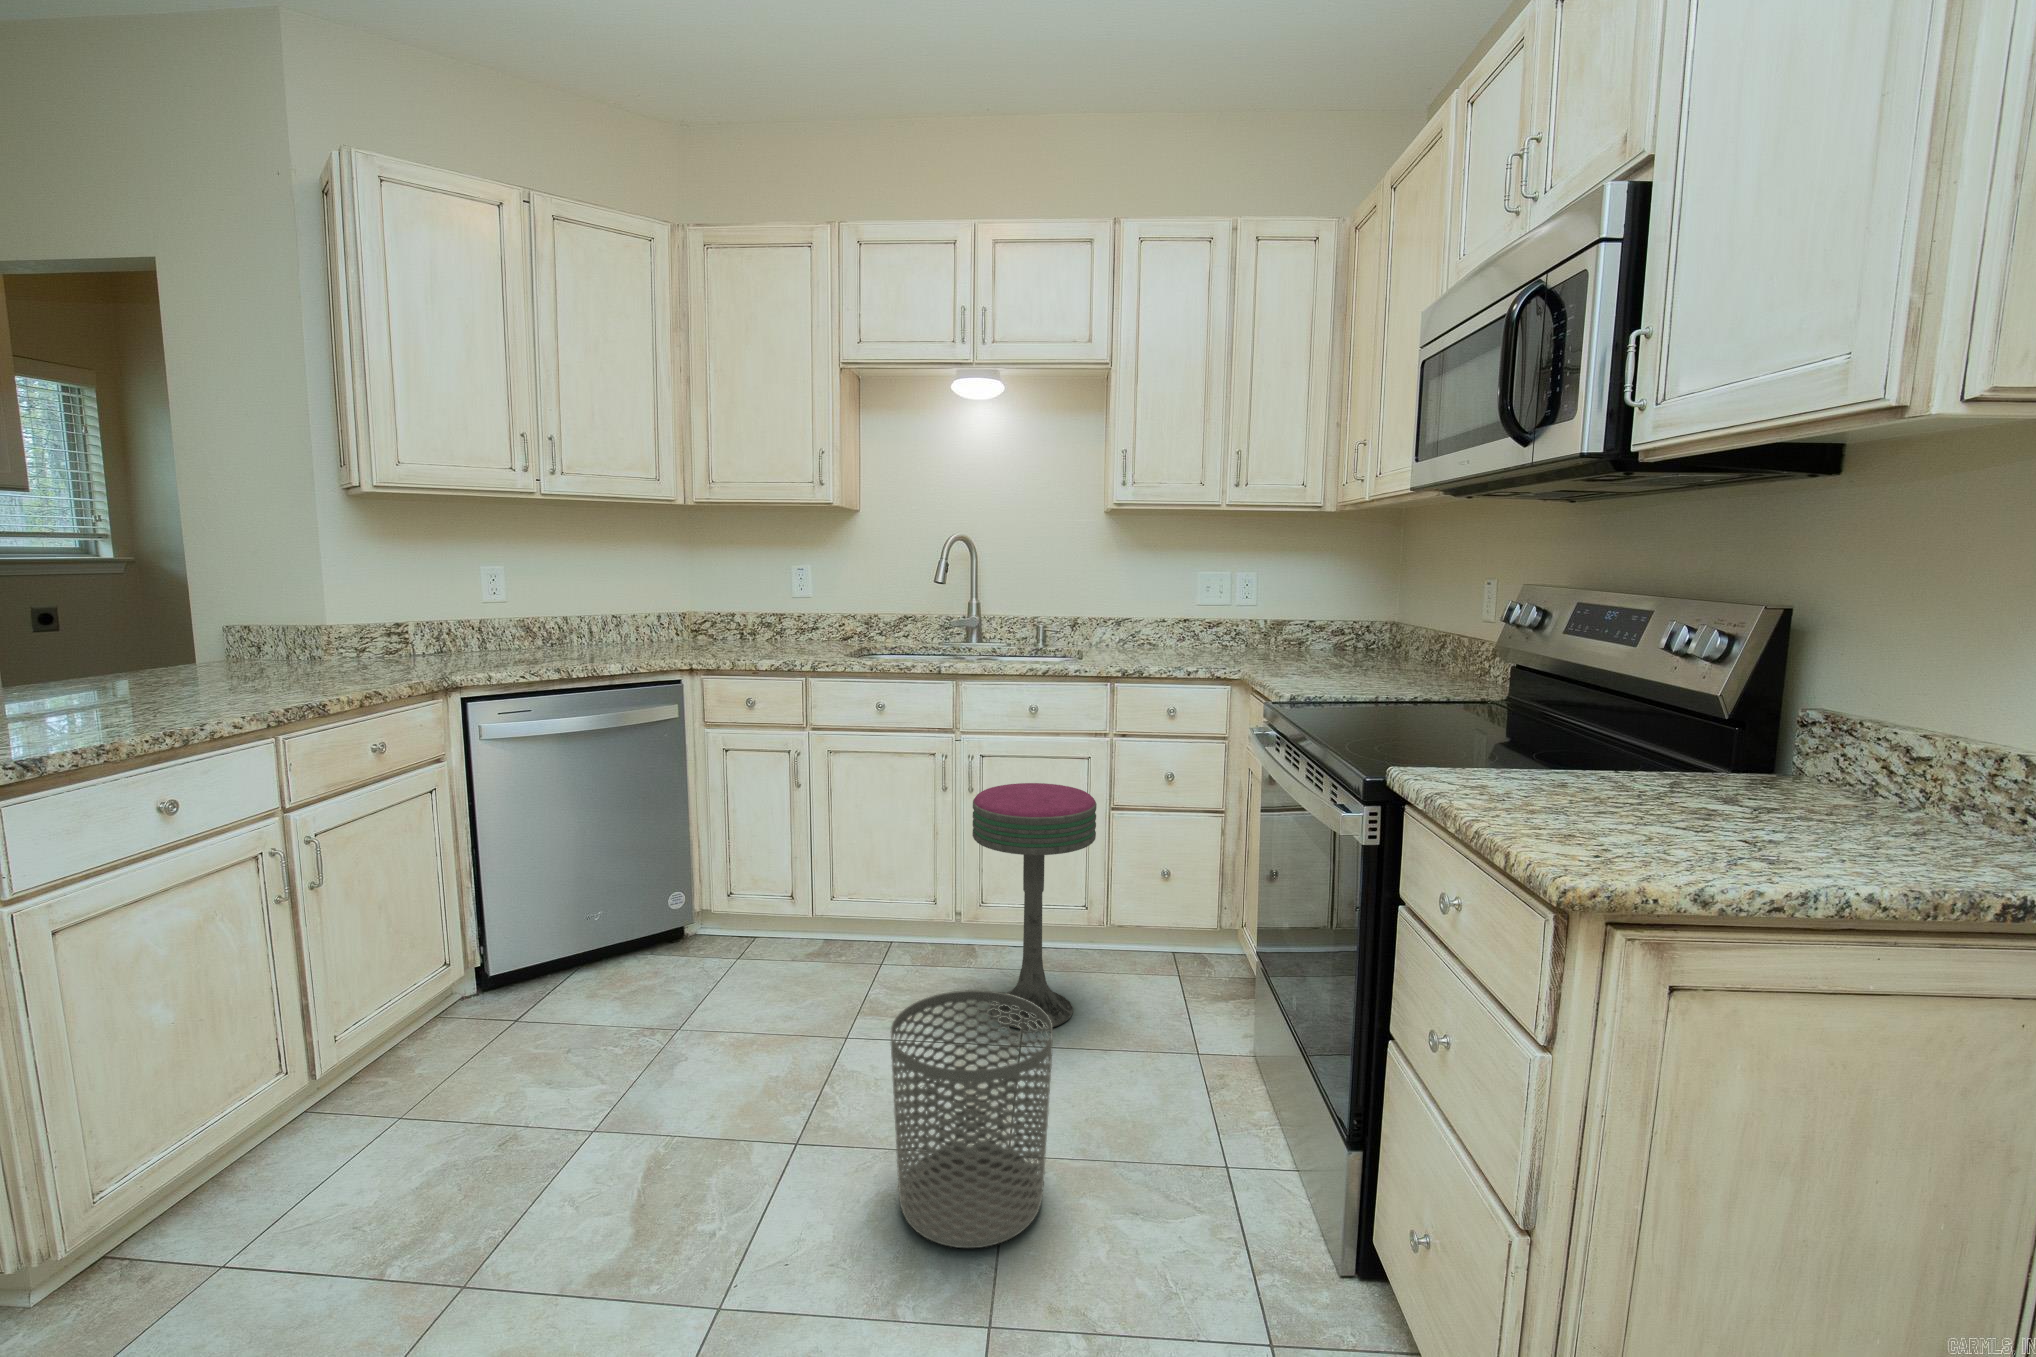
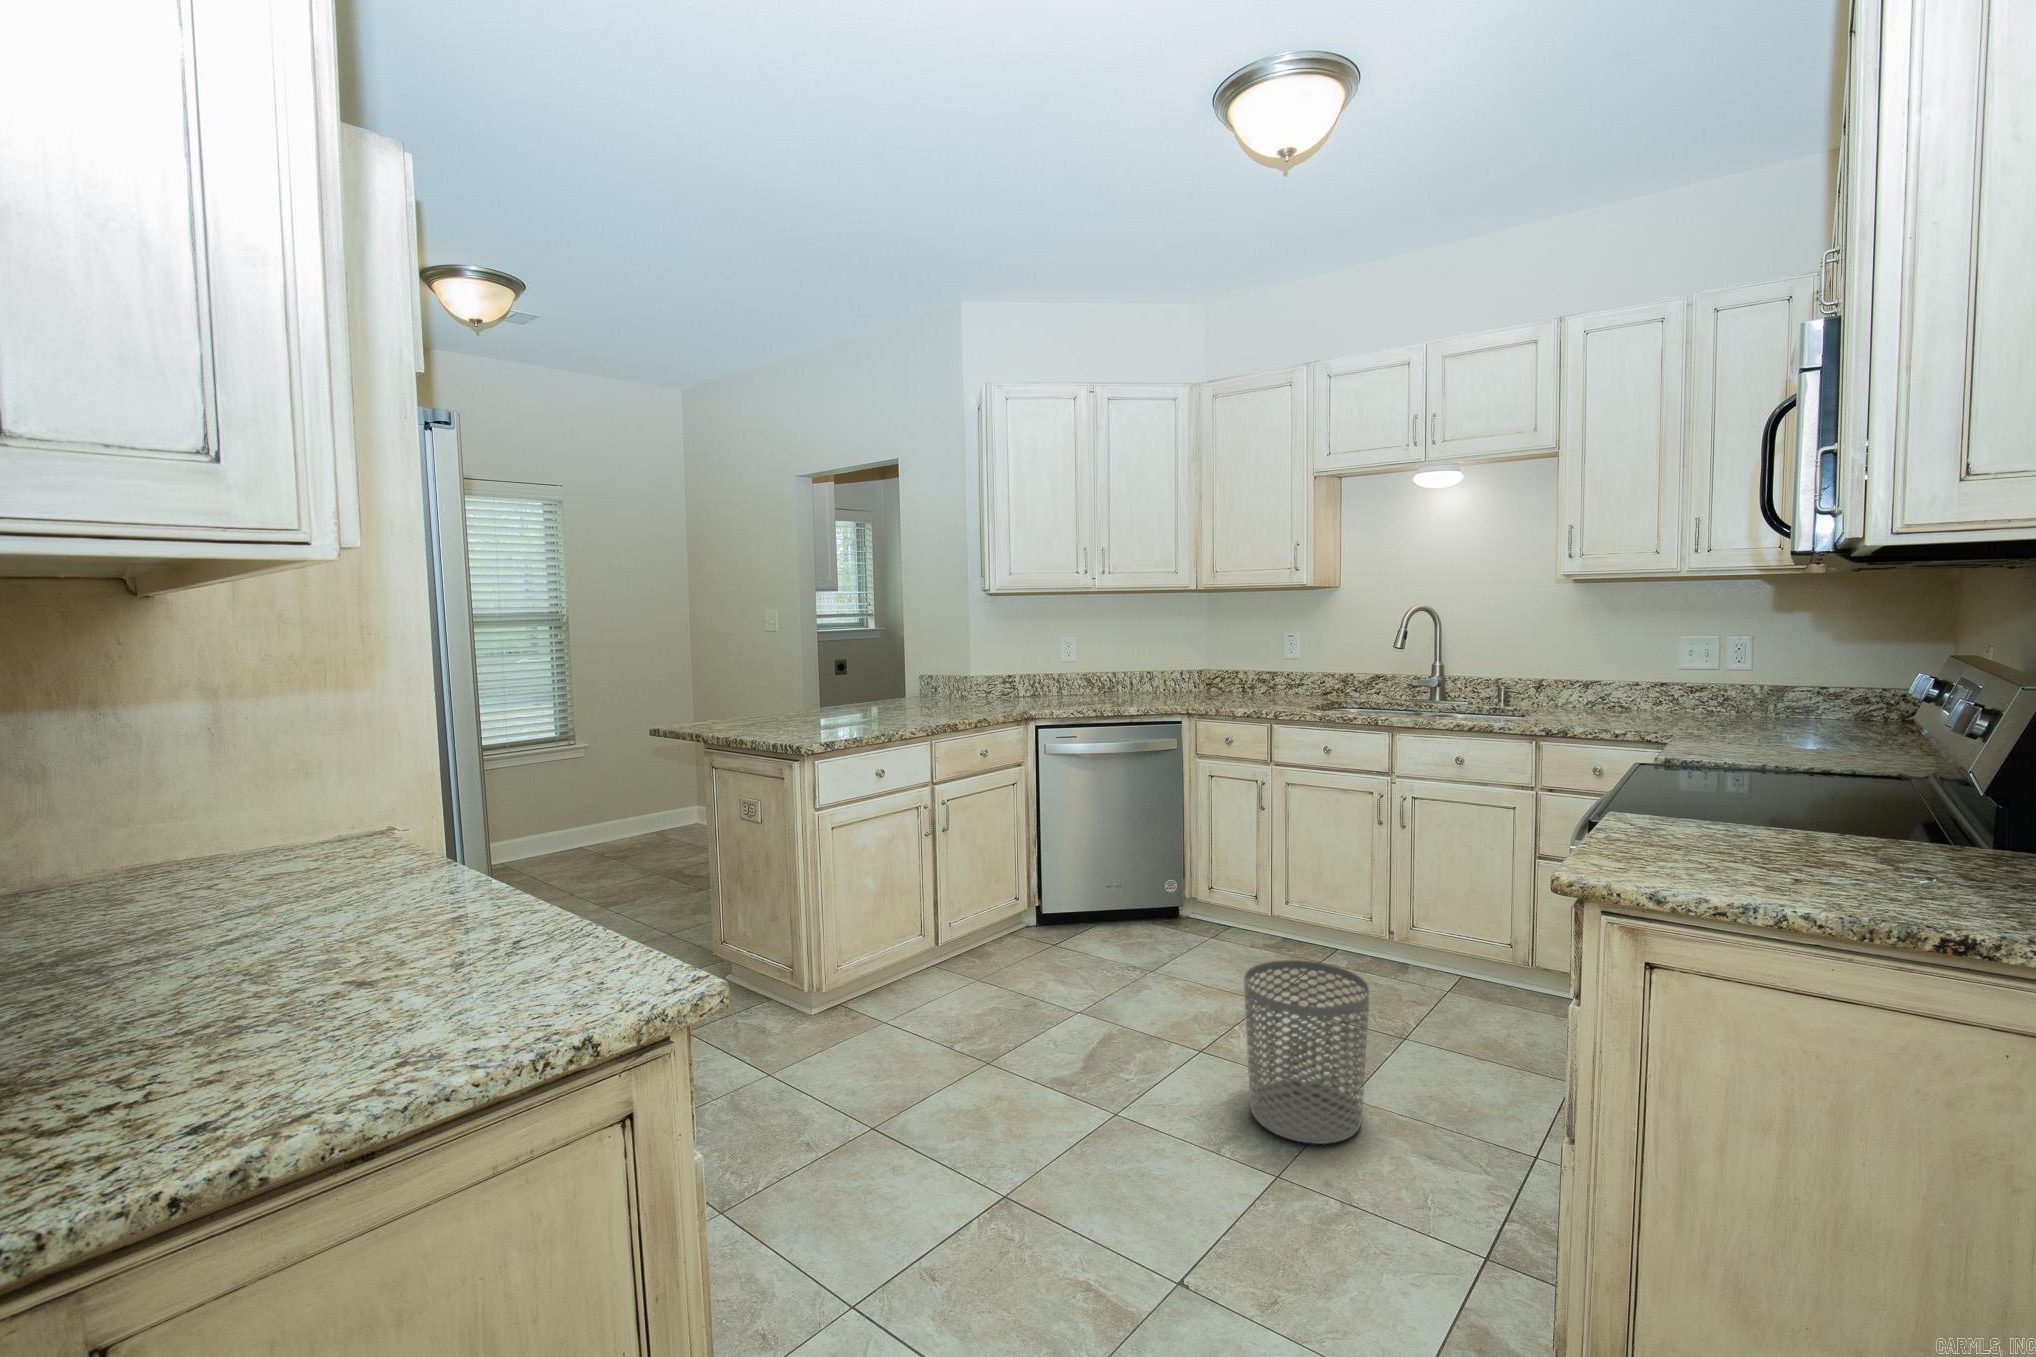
bar stool: present [972,783,1097,1030] -> none [1375,822,1490,1035]

